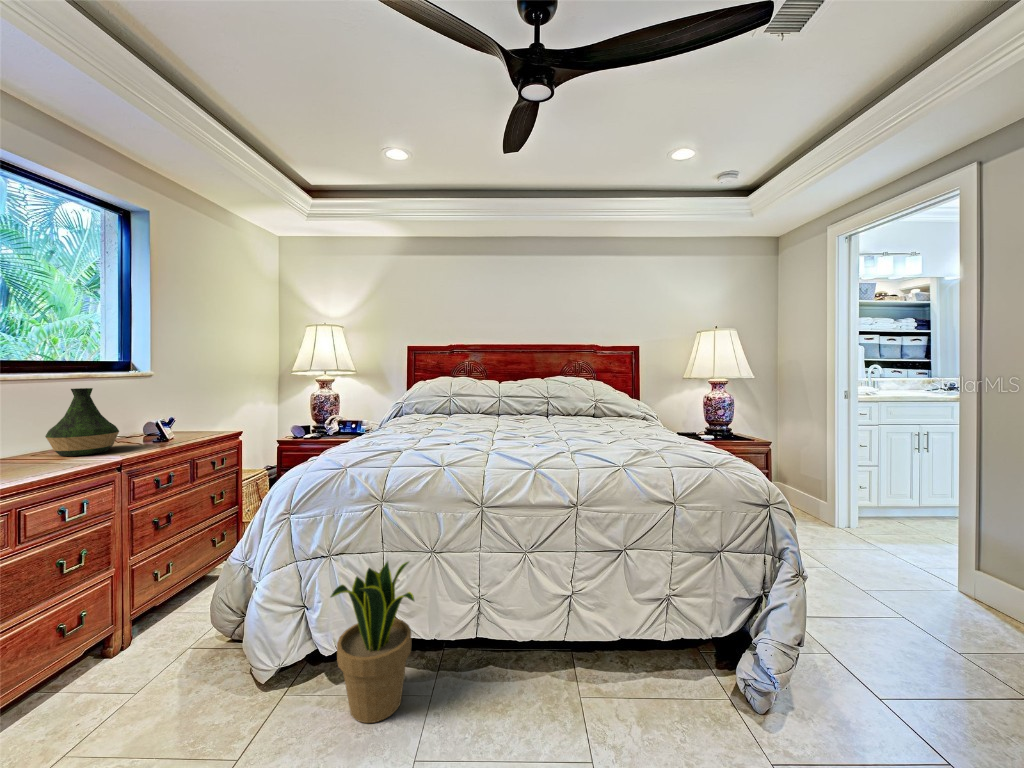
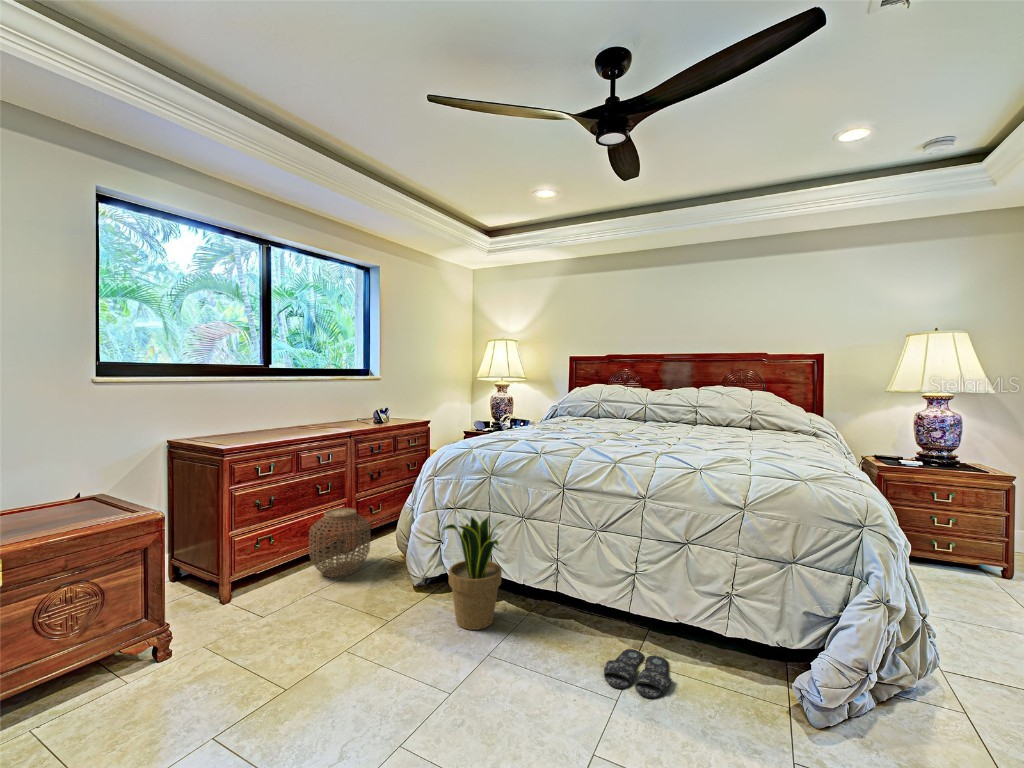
vase: present [45,388,119,456] -> none [318,383,355,426]
woven basket: none [52,582,175,703] -> present [309,508,370,578]
slippers: none [562,679,637,743] -> present [604,649,672,698]

